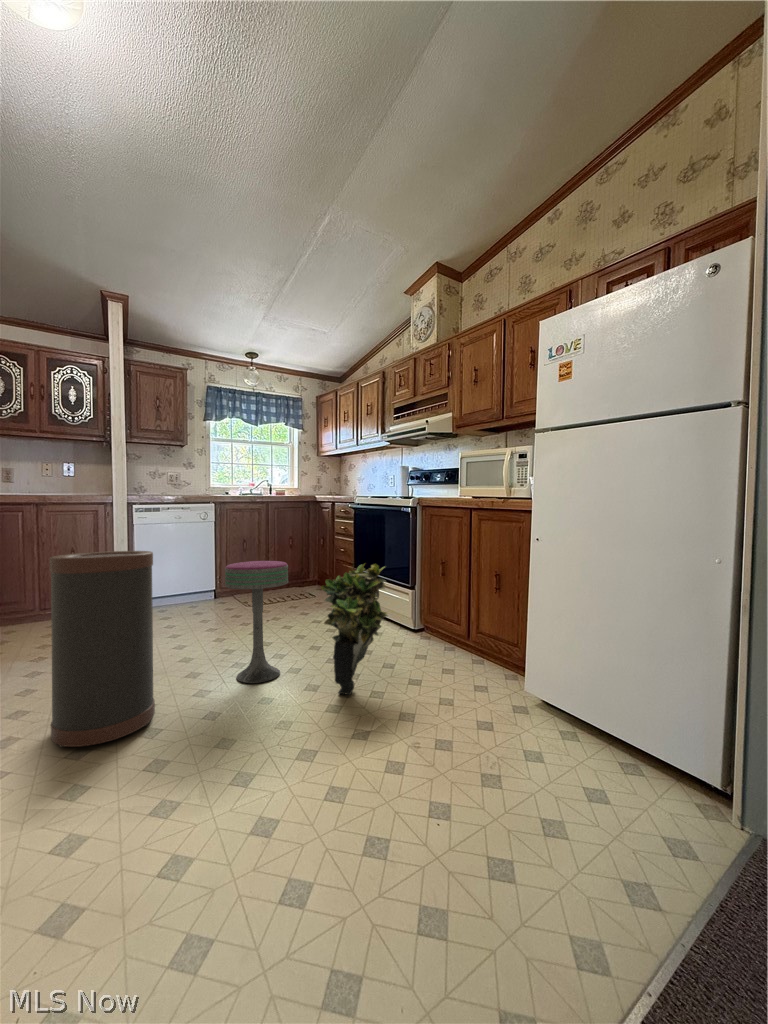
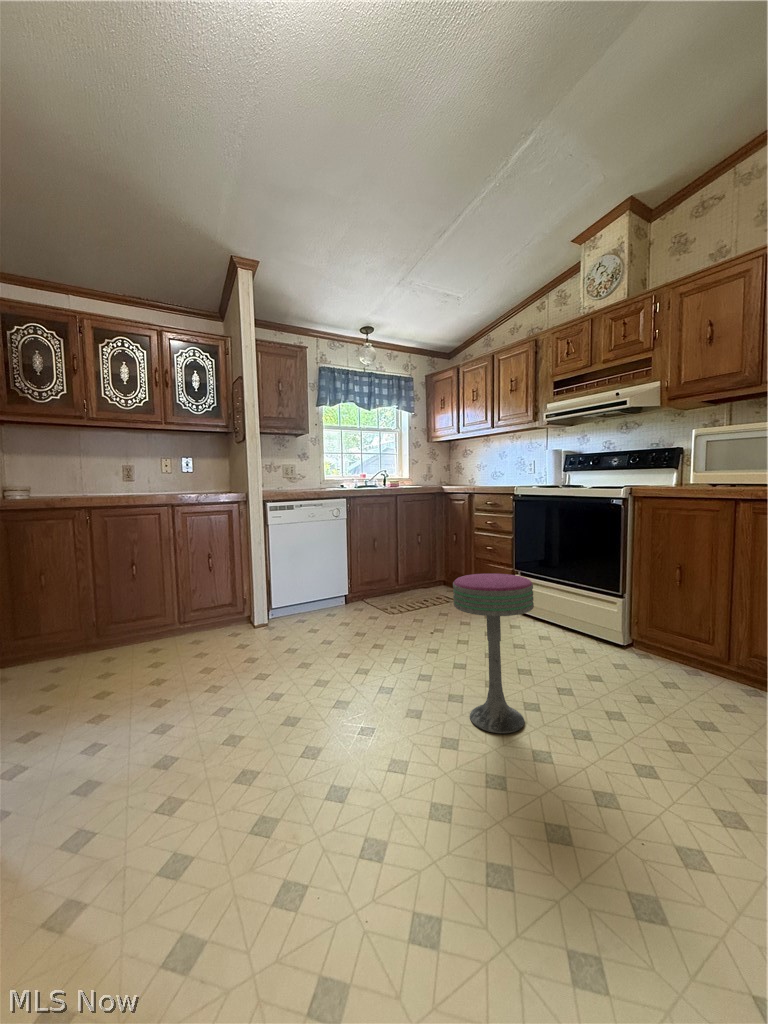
trash can: present [50,551,155,748] -> none [308,573,436,862]
potted plant: present [321,564,388,695] -> none [589,578,700,760]

